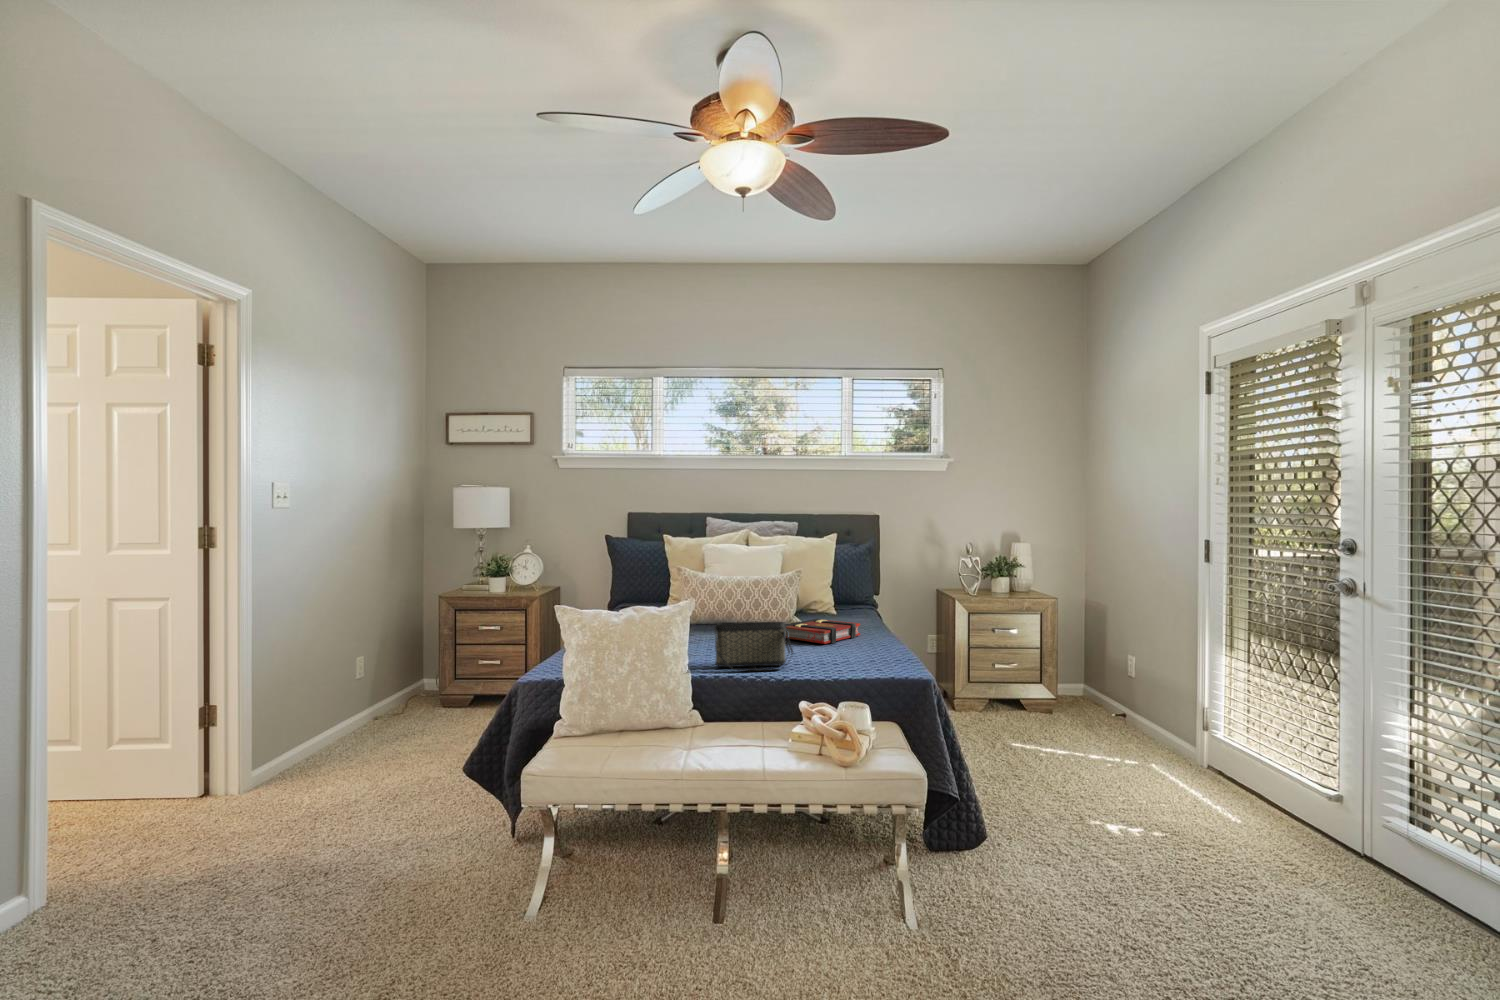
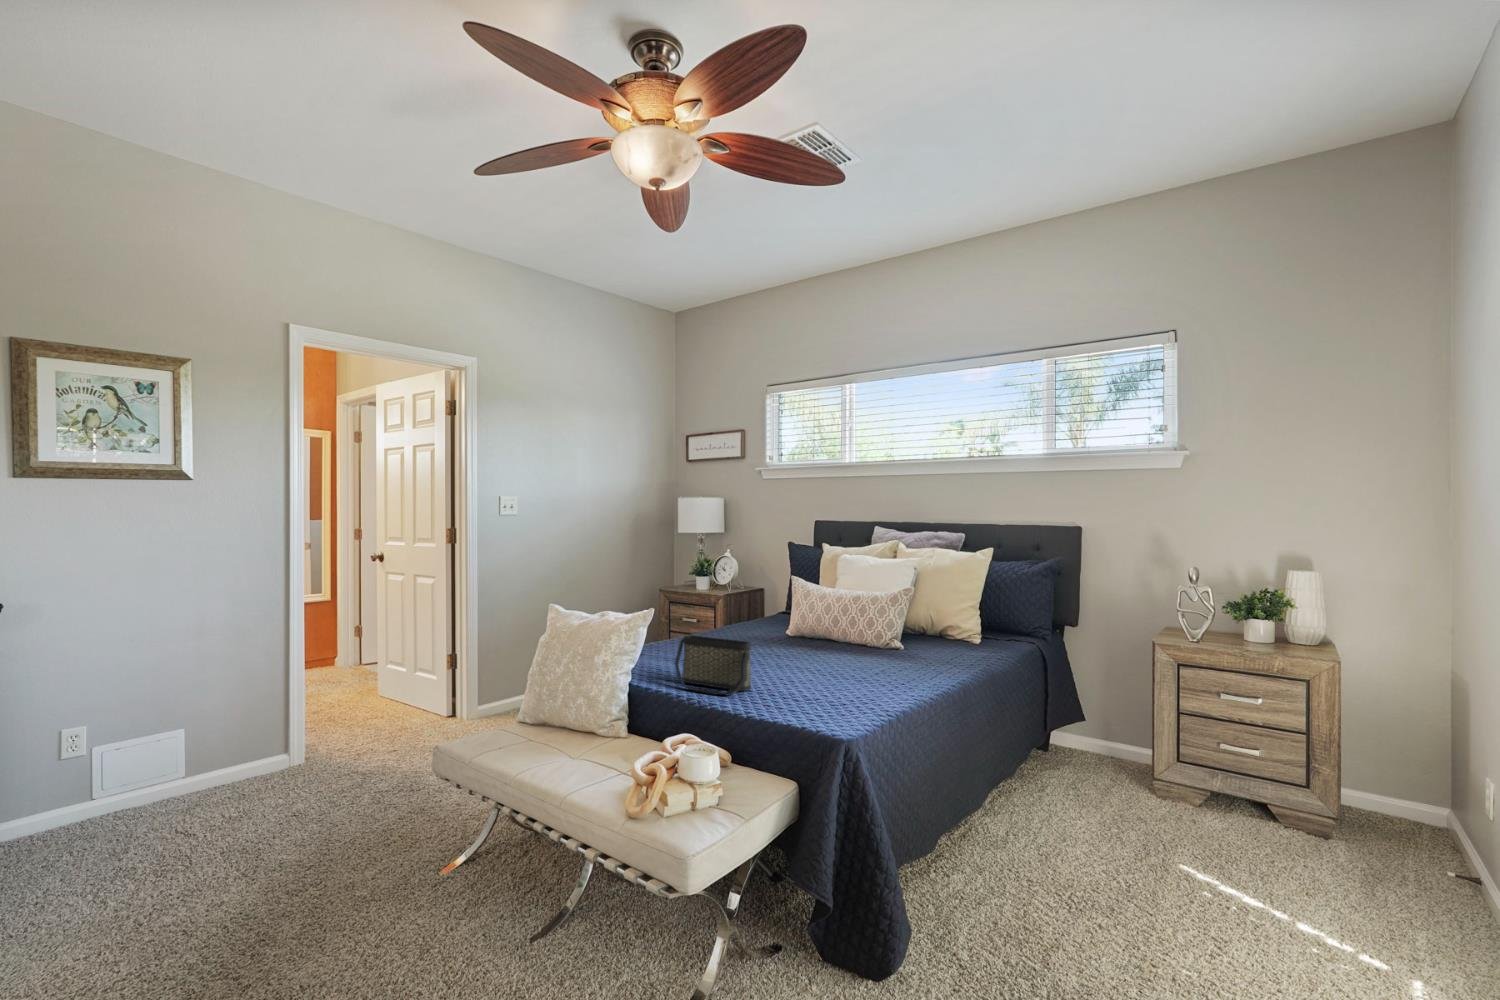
book: present [785,618,860,644] -> none [827,645,923,676]

